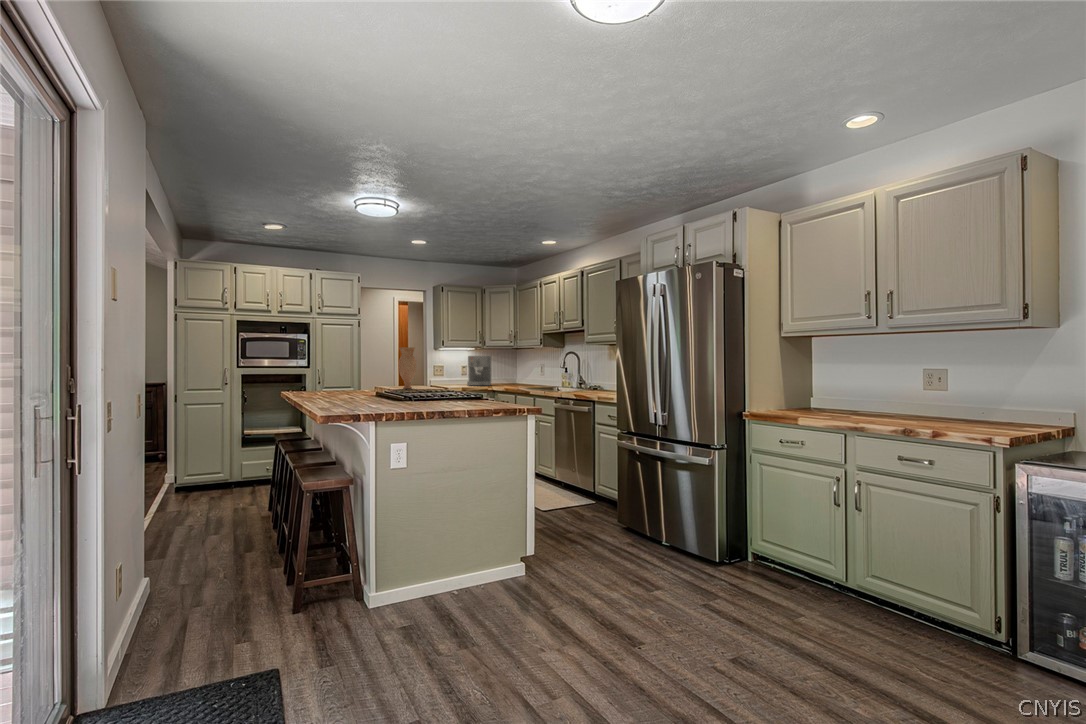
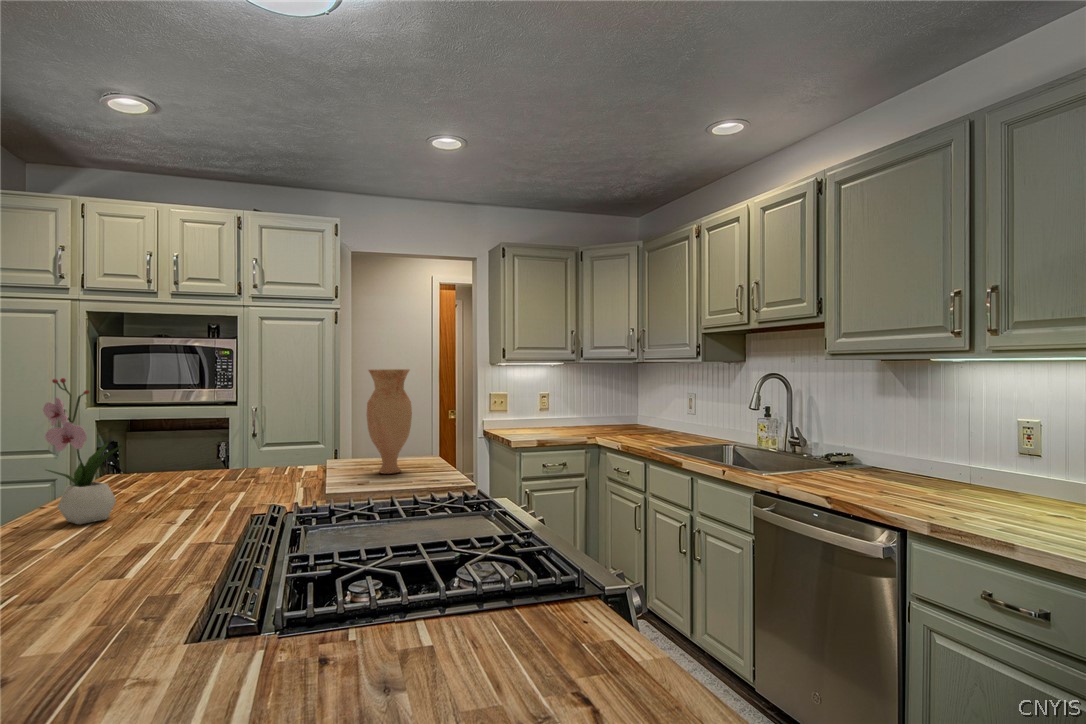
flower arrangement: none [307,348,330,395] -> present [43,378,123,524]
coffee maker: present [467,356,491,386] -> none [548,376,594,435]

